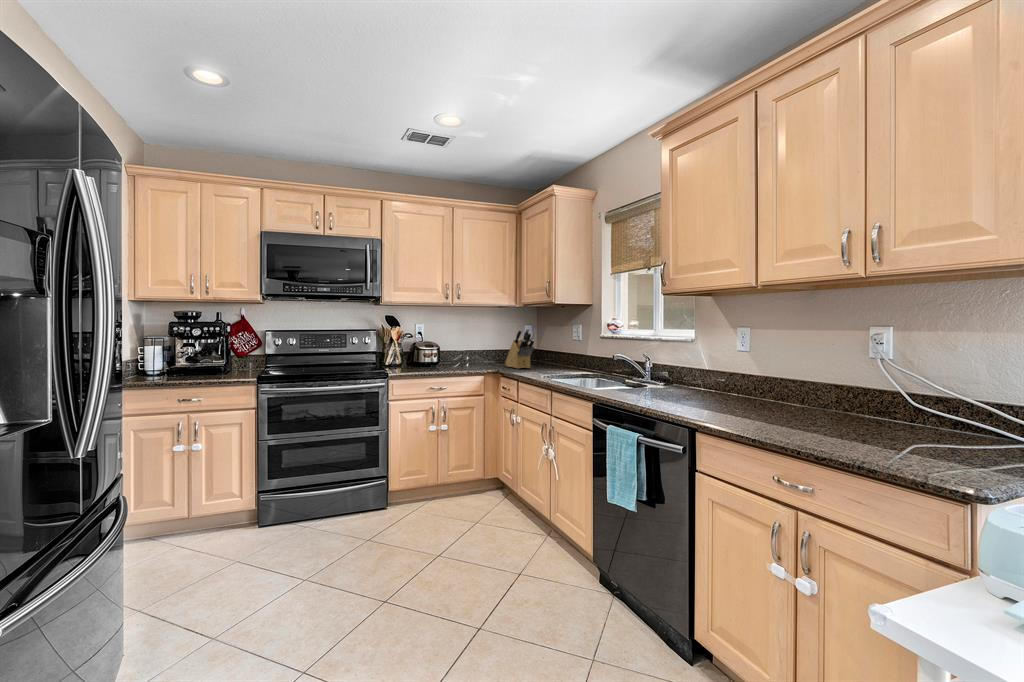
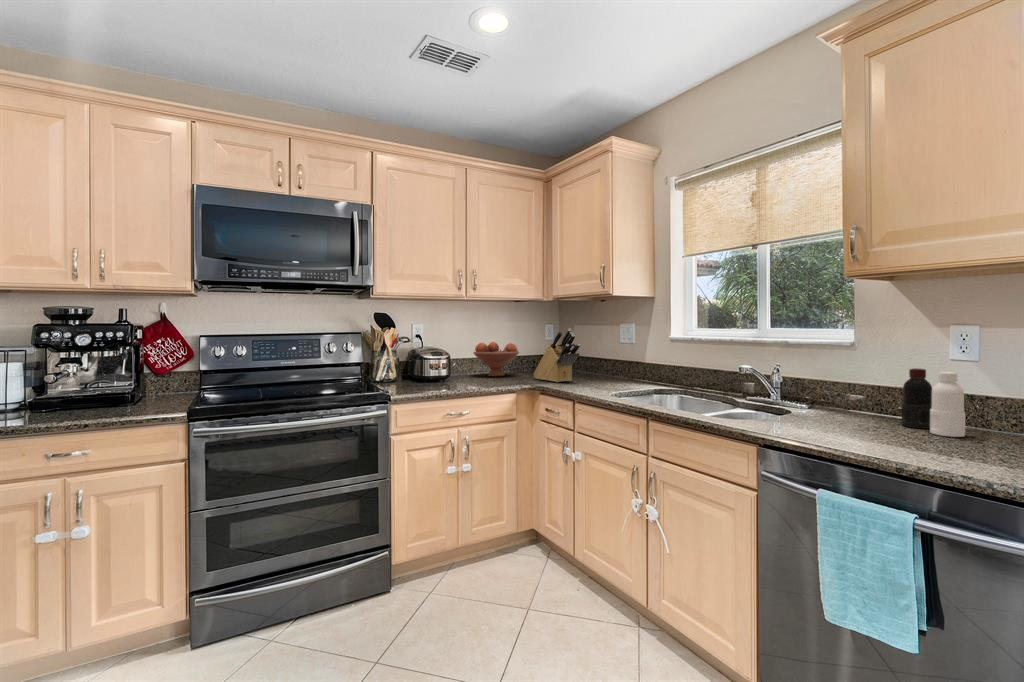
fruit bowl: none [463,338,498,364] -> present [474,342,519,376]
bottle: none [696,356,718,399] -> present [902,368,965,437]

